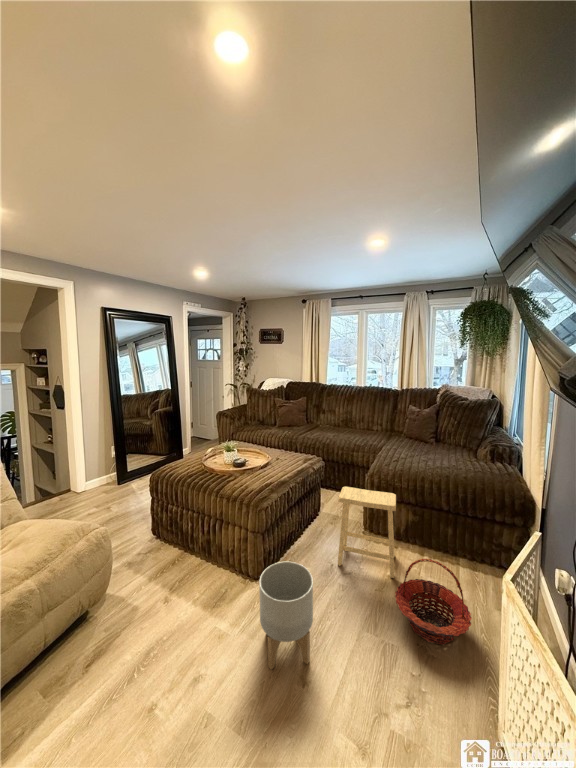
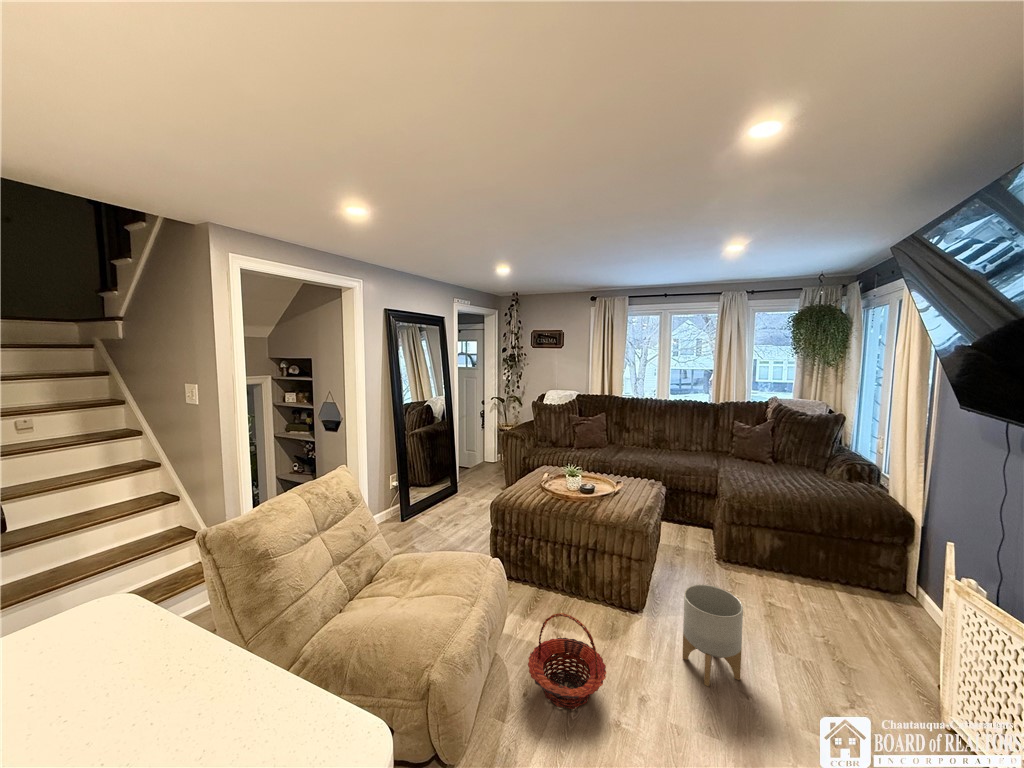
footstool: present [338,487,396,578] -> none [706,512,780,605]
basket: present [395,559,472,645] -> present [528,613,606,709]

